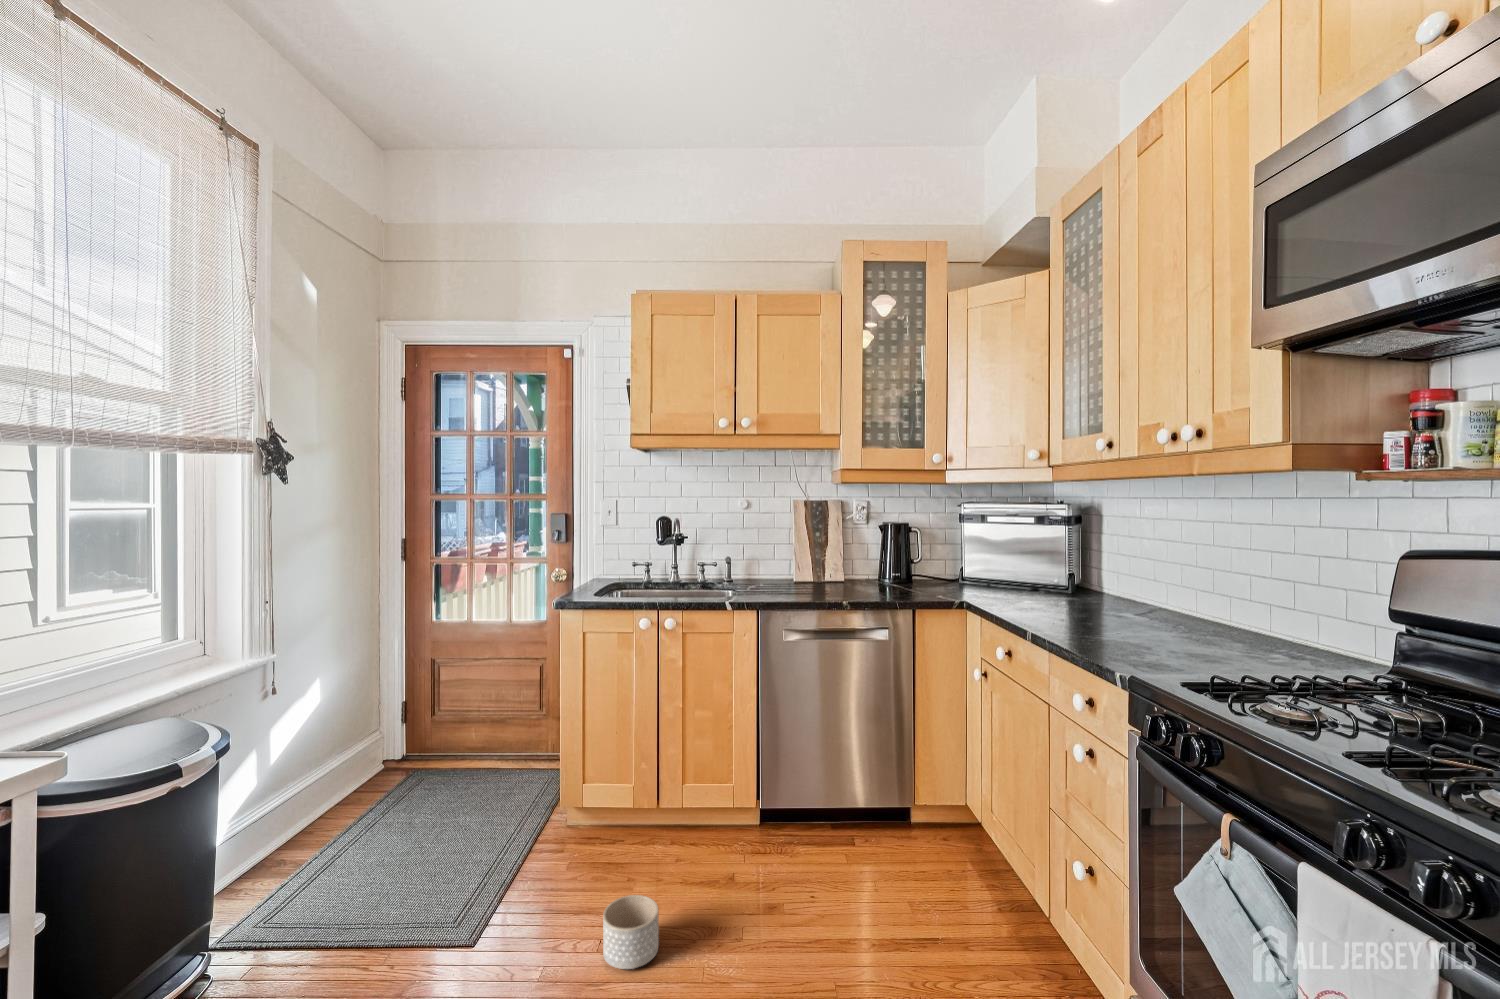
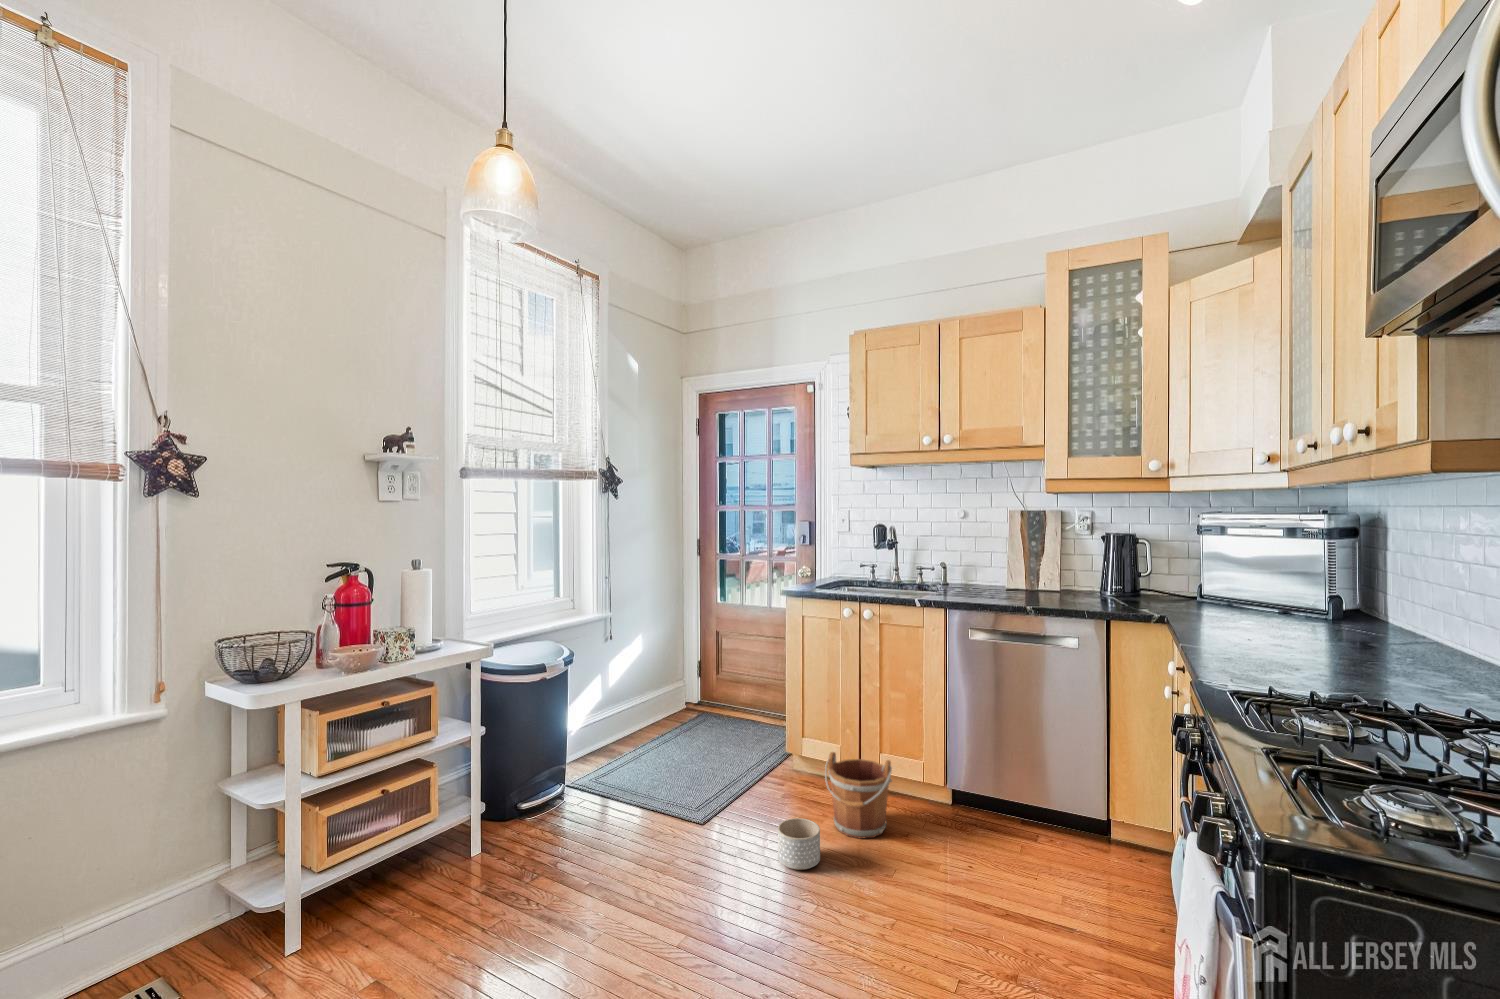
bucket: none [639,793,721,897] -> present [825,752,892,839]

